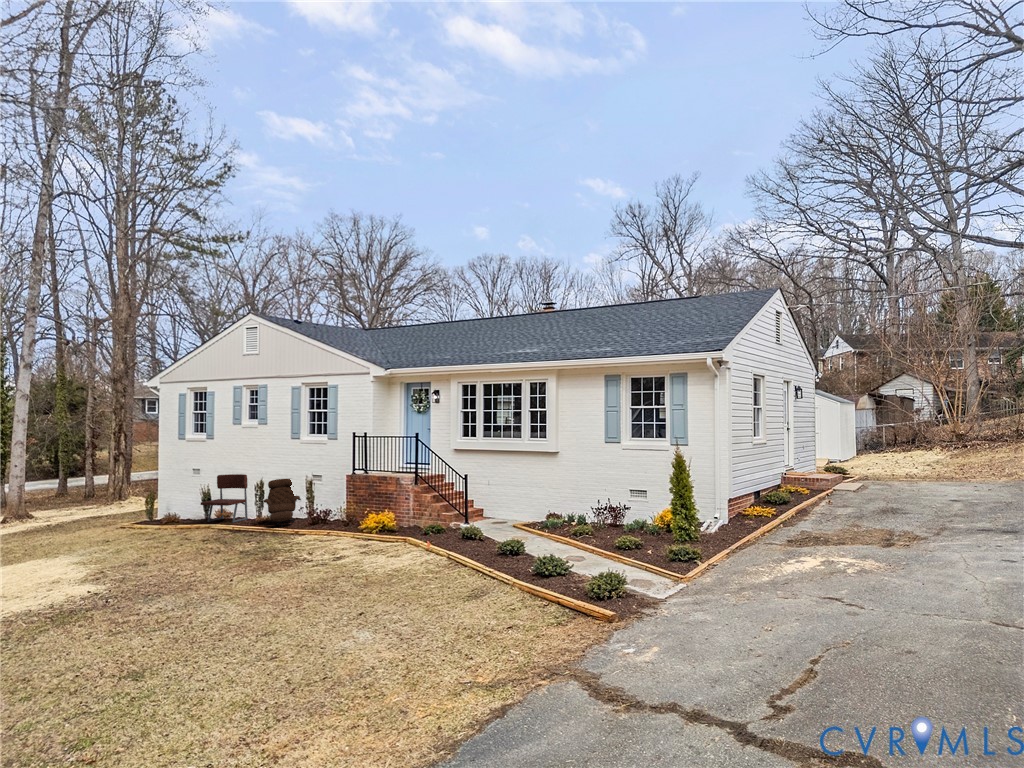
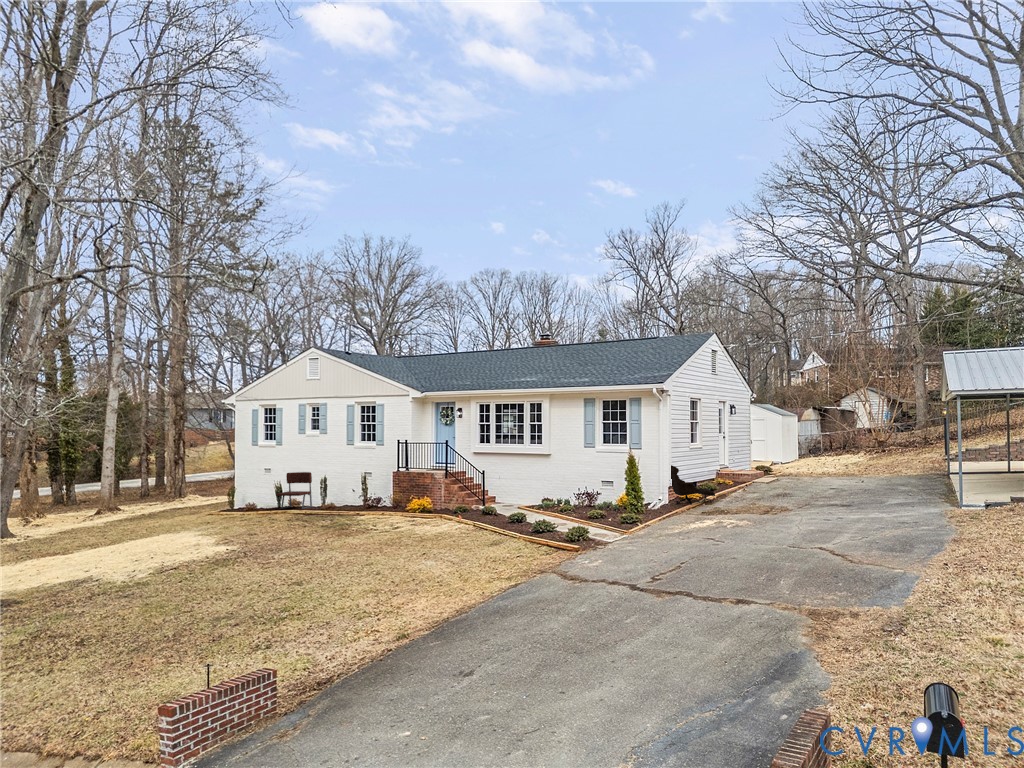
lounge chair: present [264,479,300,527] -> present [671,465,715,505]

